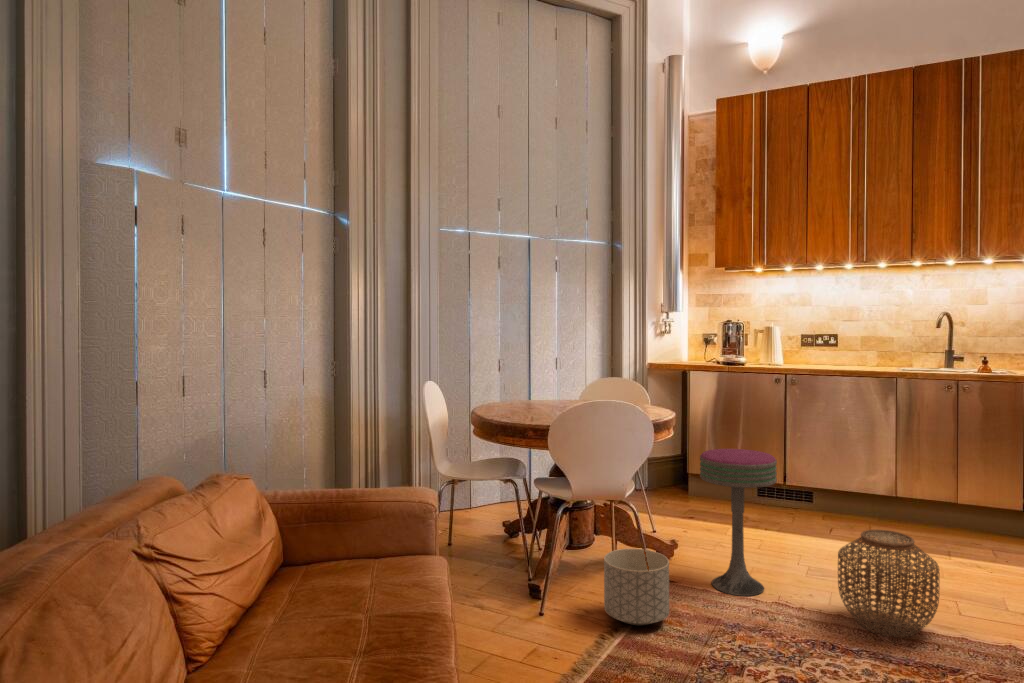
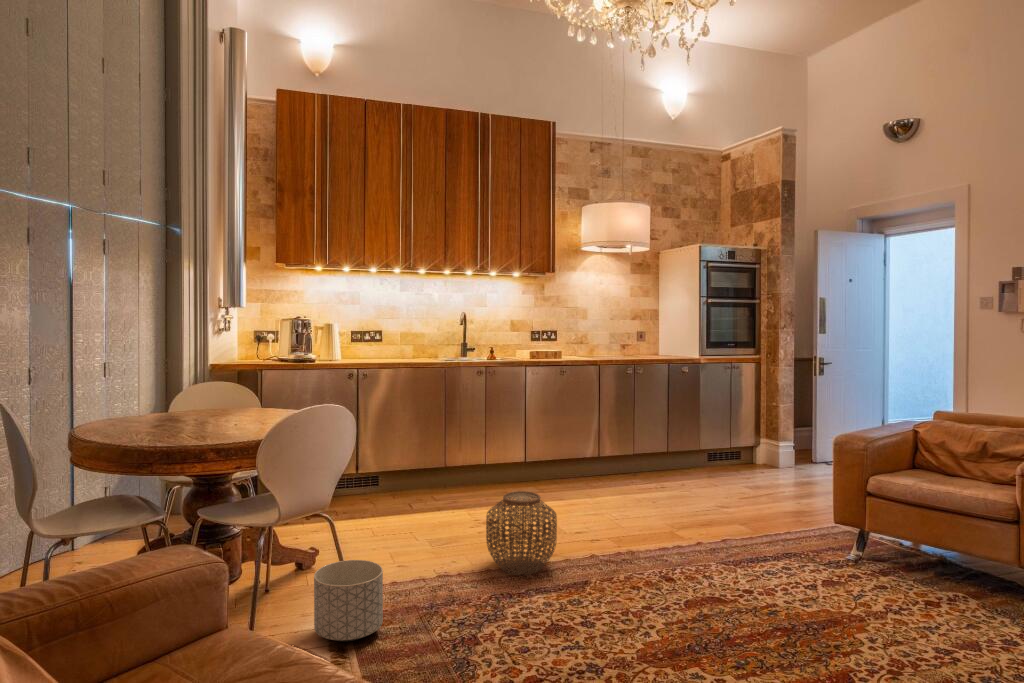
bar stool: present [700,449,777,596] -> none [360,443,430,582]

